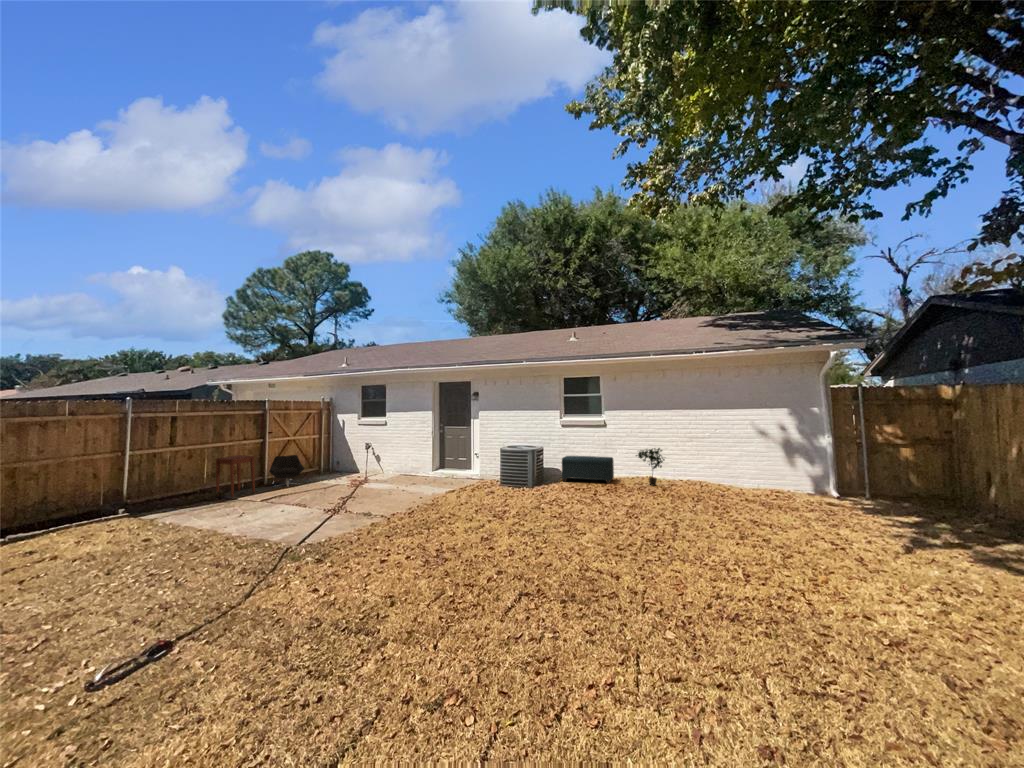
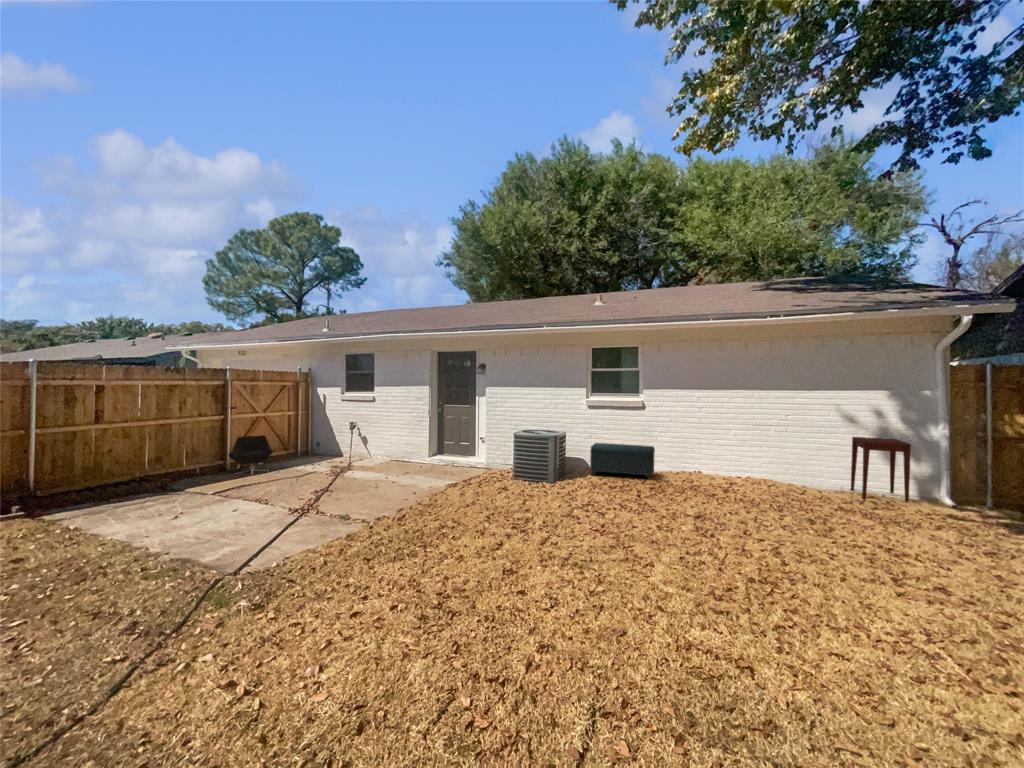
potted plant: present [636,448,665,486] -> none [686,436,725,484]
side table: present [216,455,255,497] -> present [851,437,911,502]

